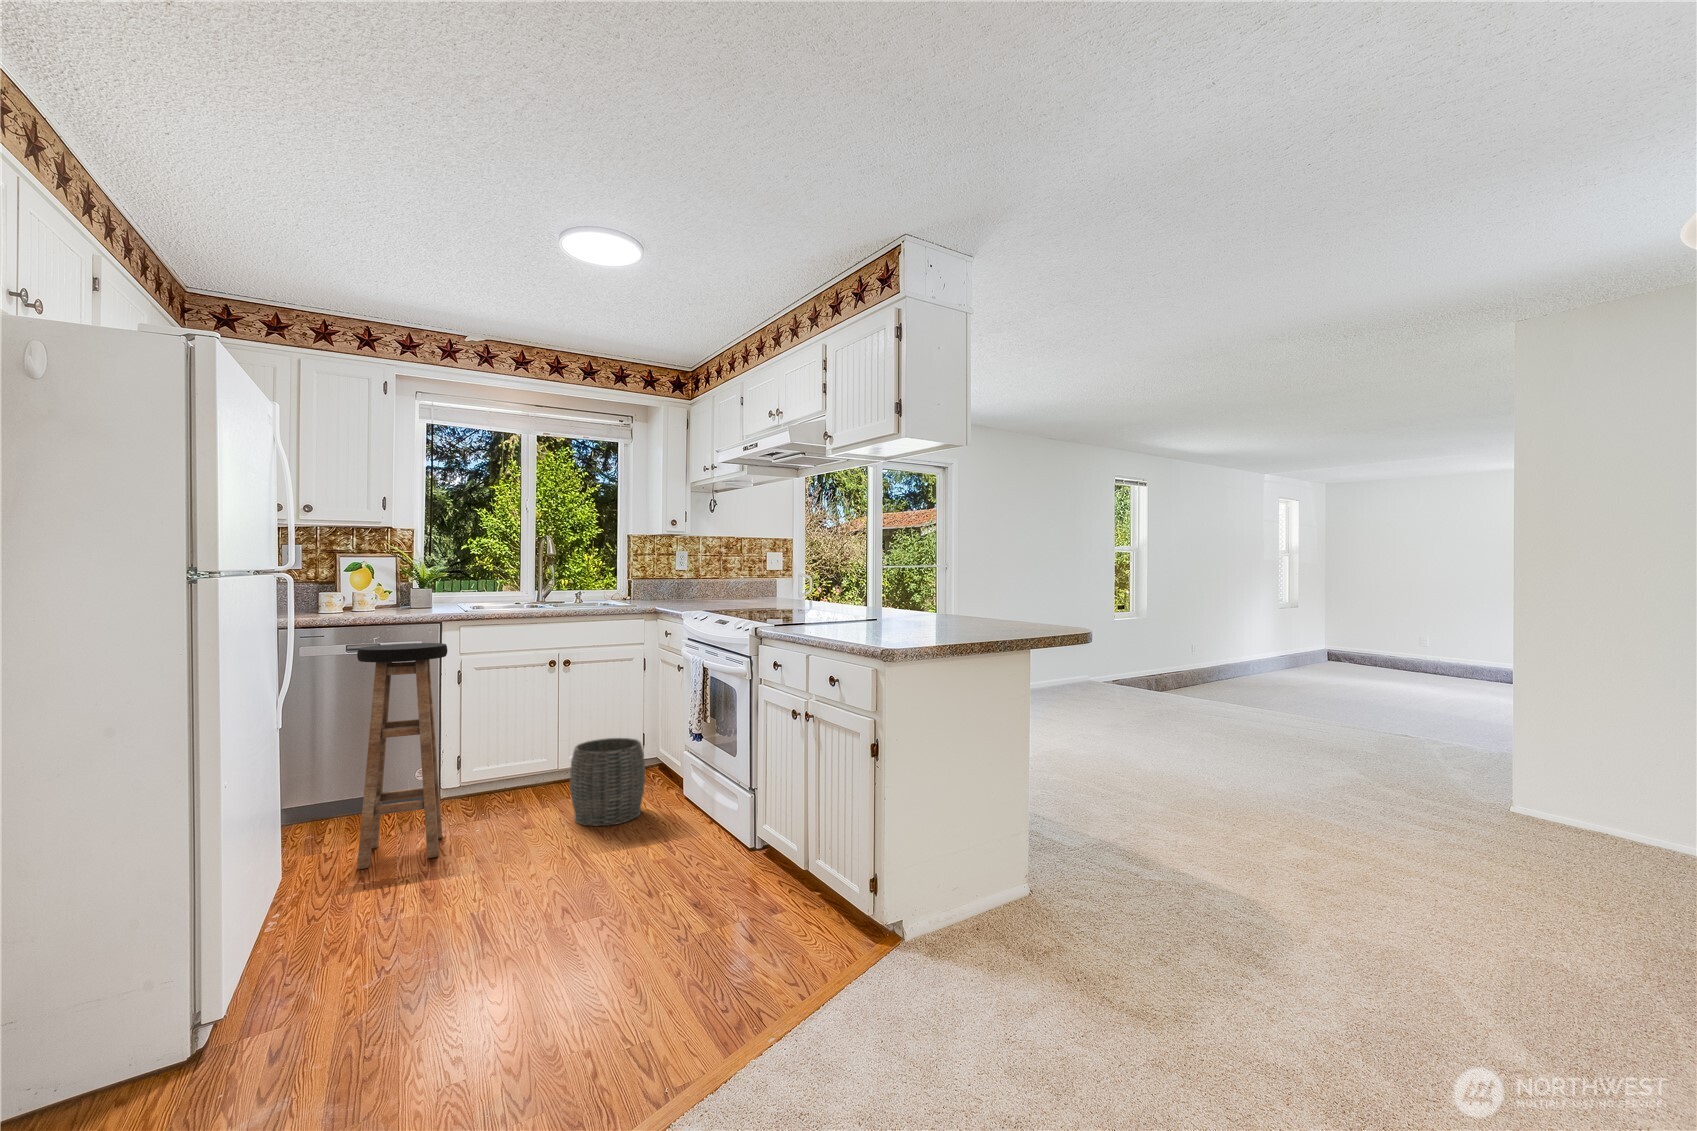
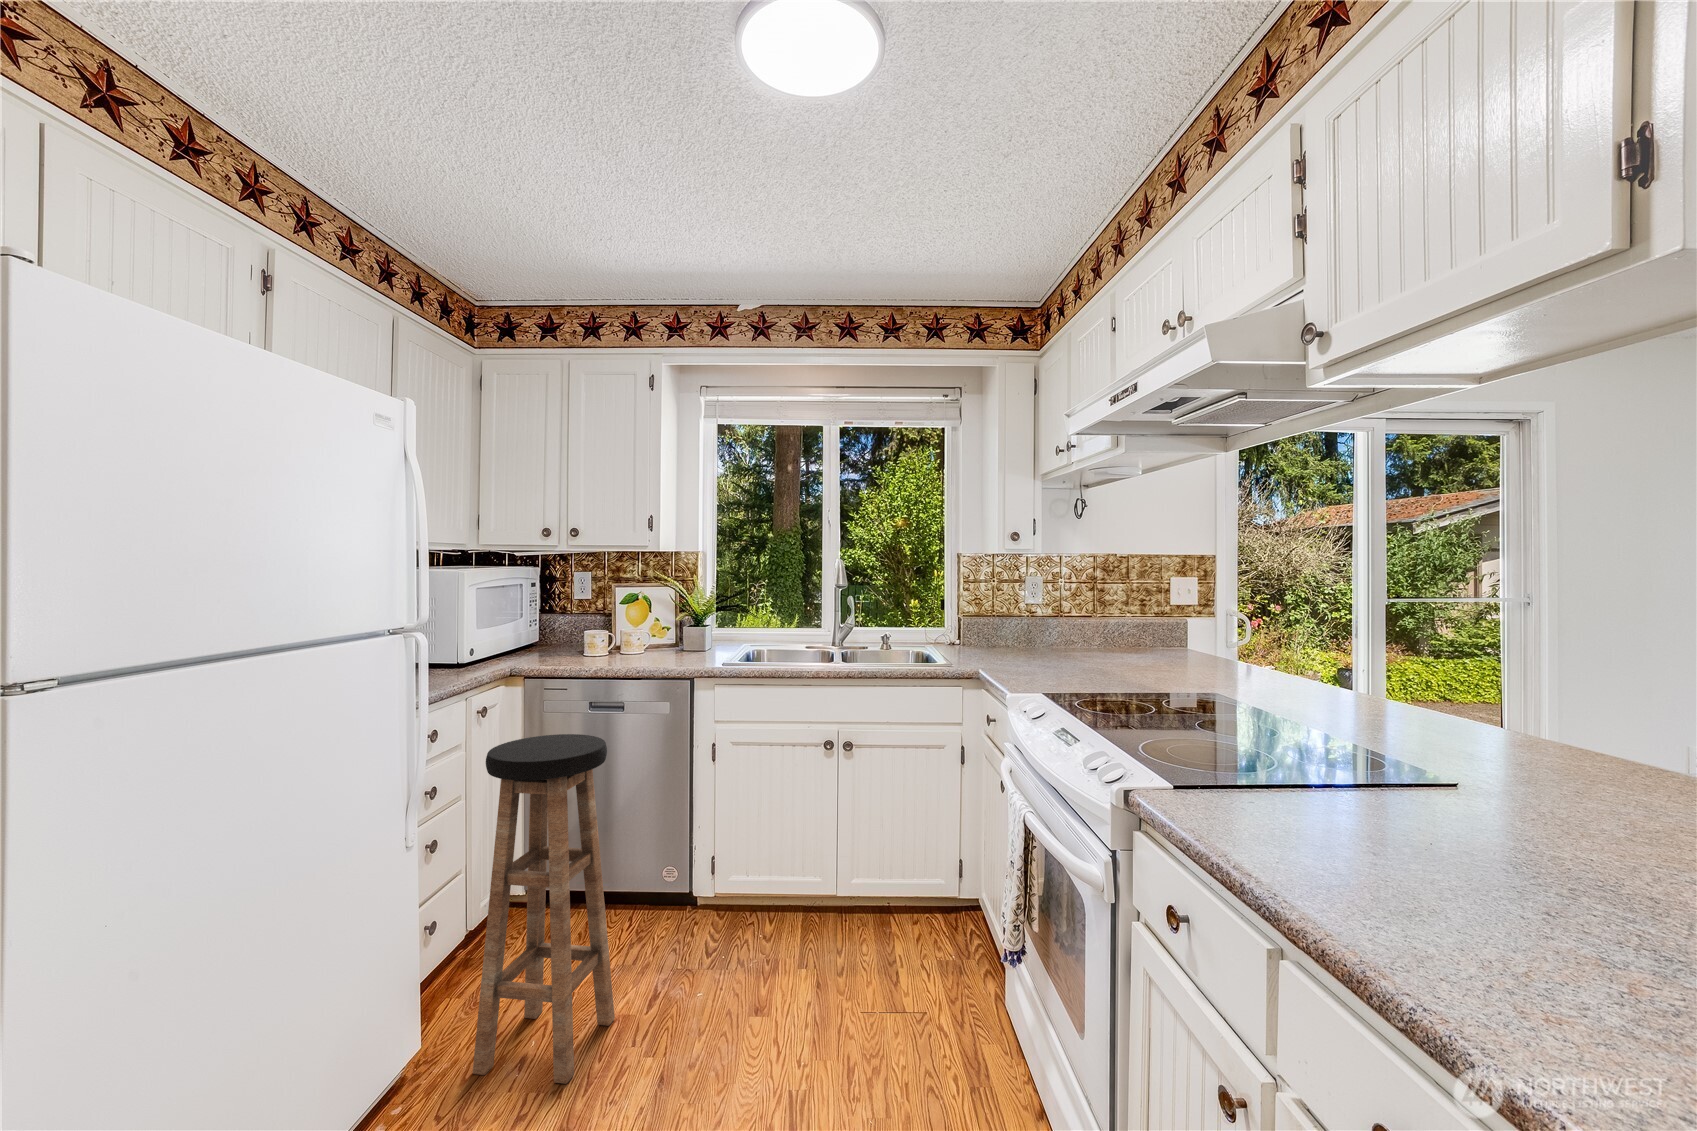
woven basket: present [570,738,645,826] -> none [779,907,899,1093]

